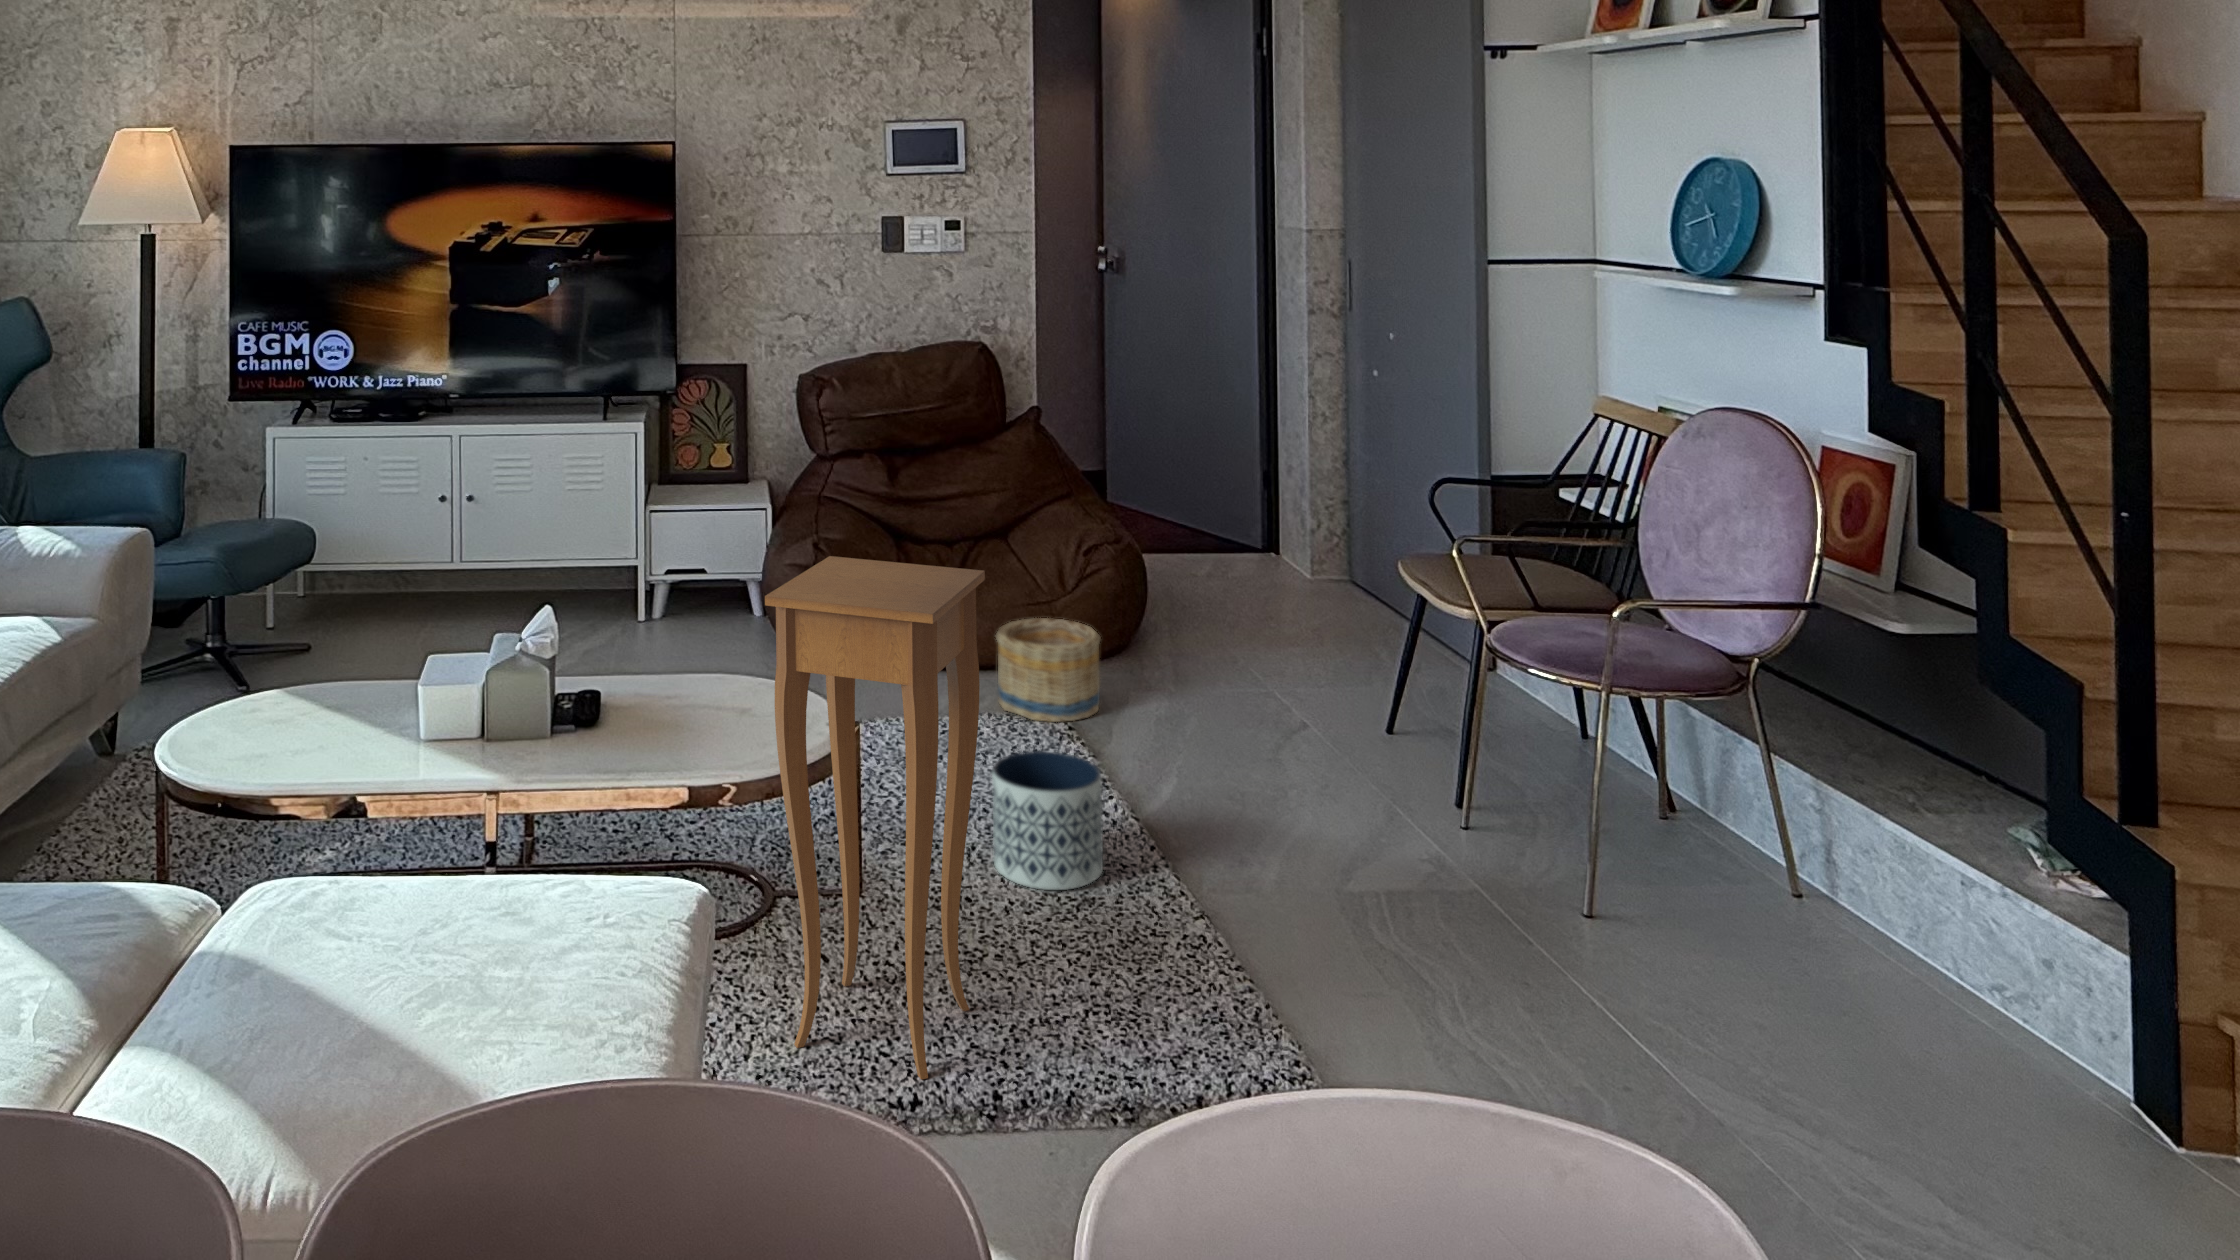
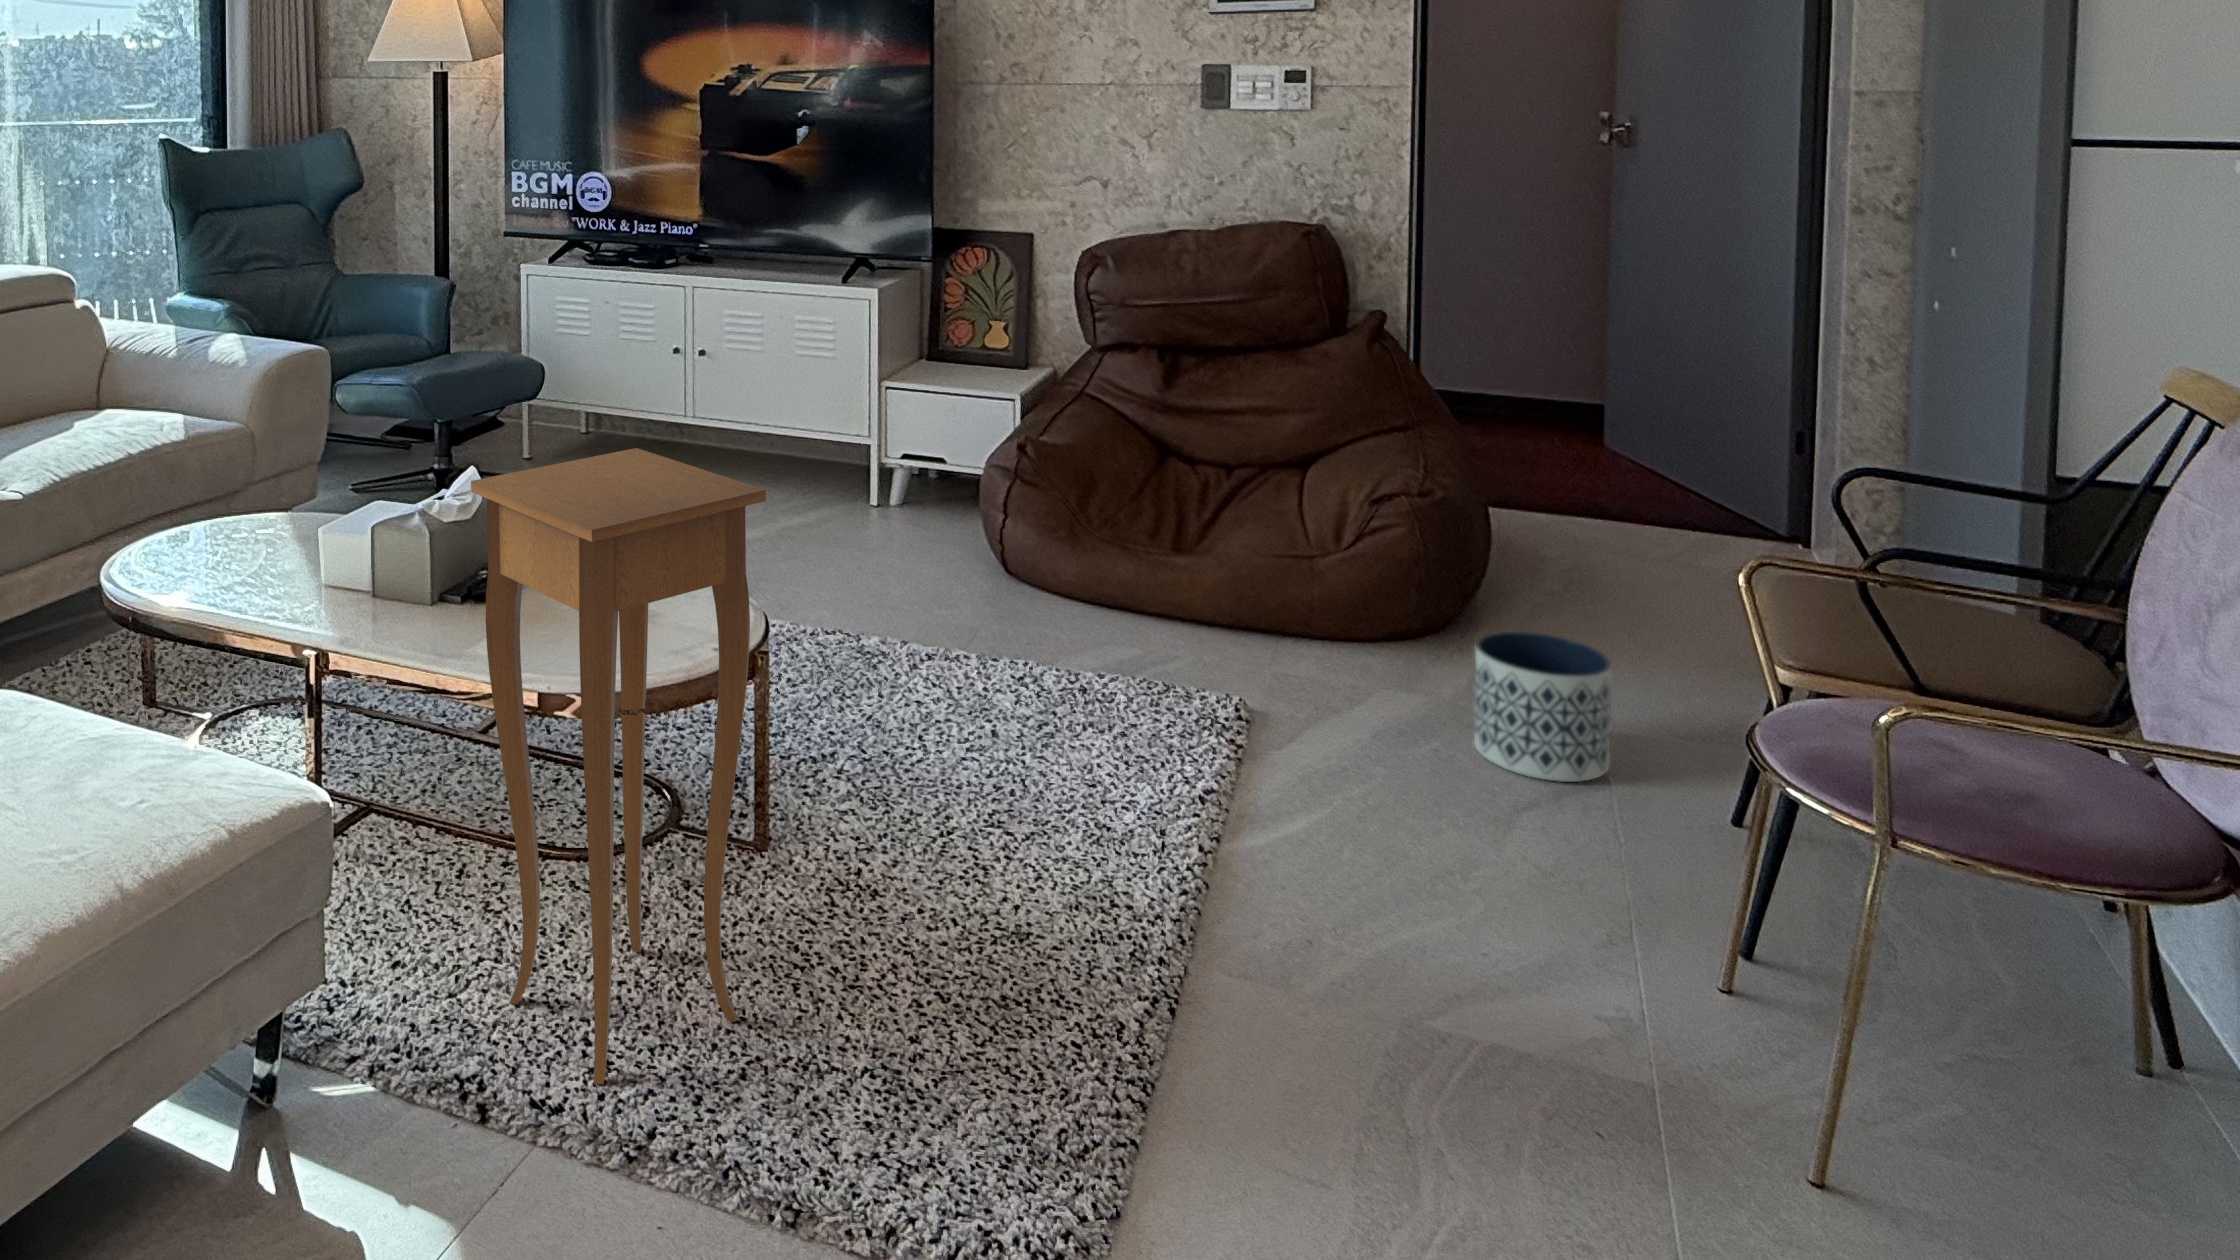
basket: present [996,618,1100,722] -> none [1175,573,1317,711]
planter: present [992,751,1103,890] -> present [1474,632,1612,782]

